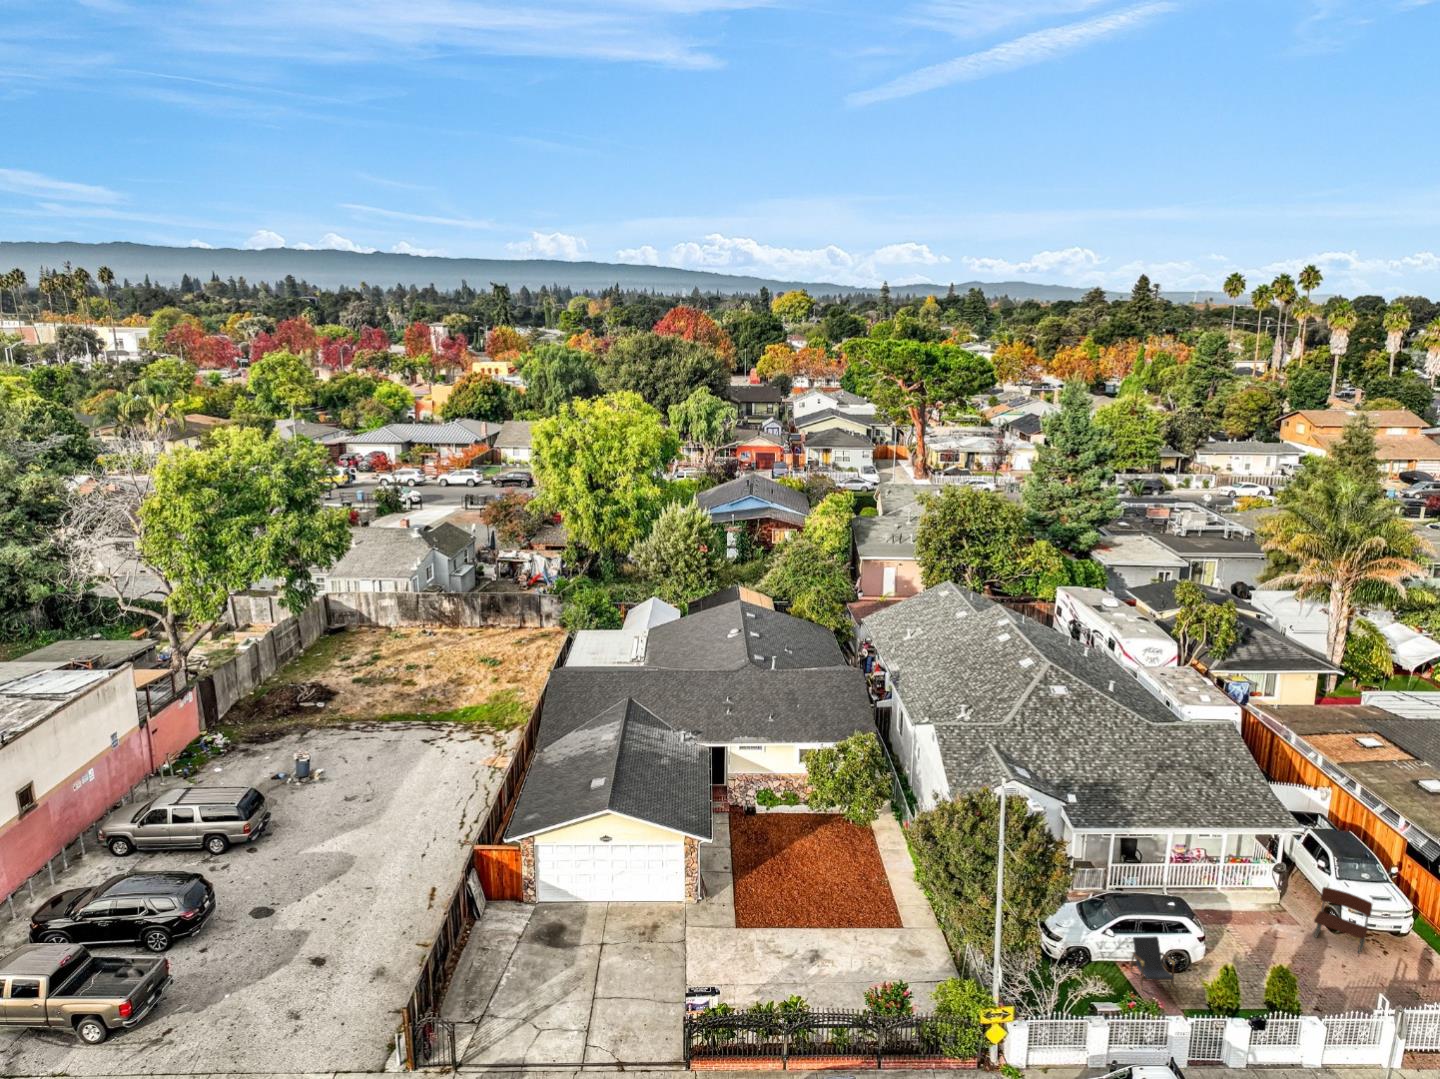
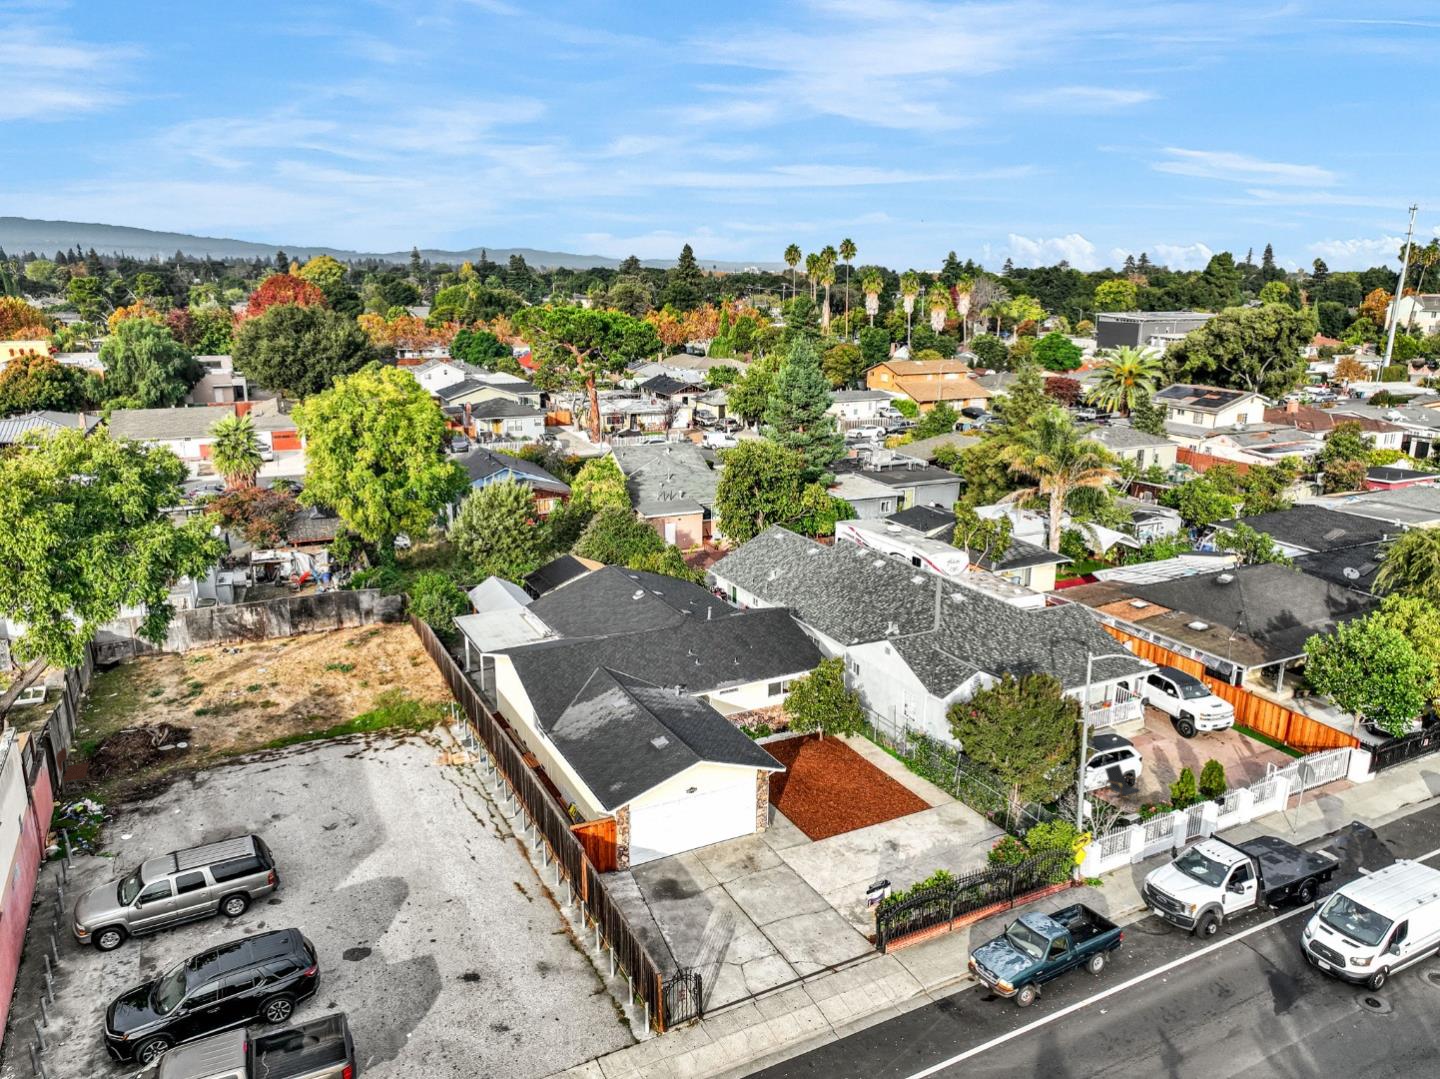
bench: present [1314,887,1372,953] -> present [56,747,89,796]

